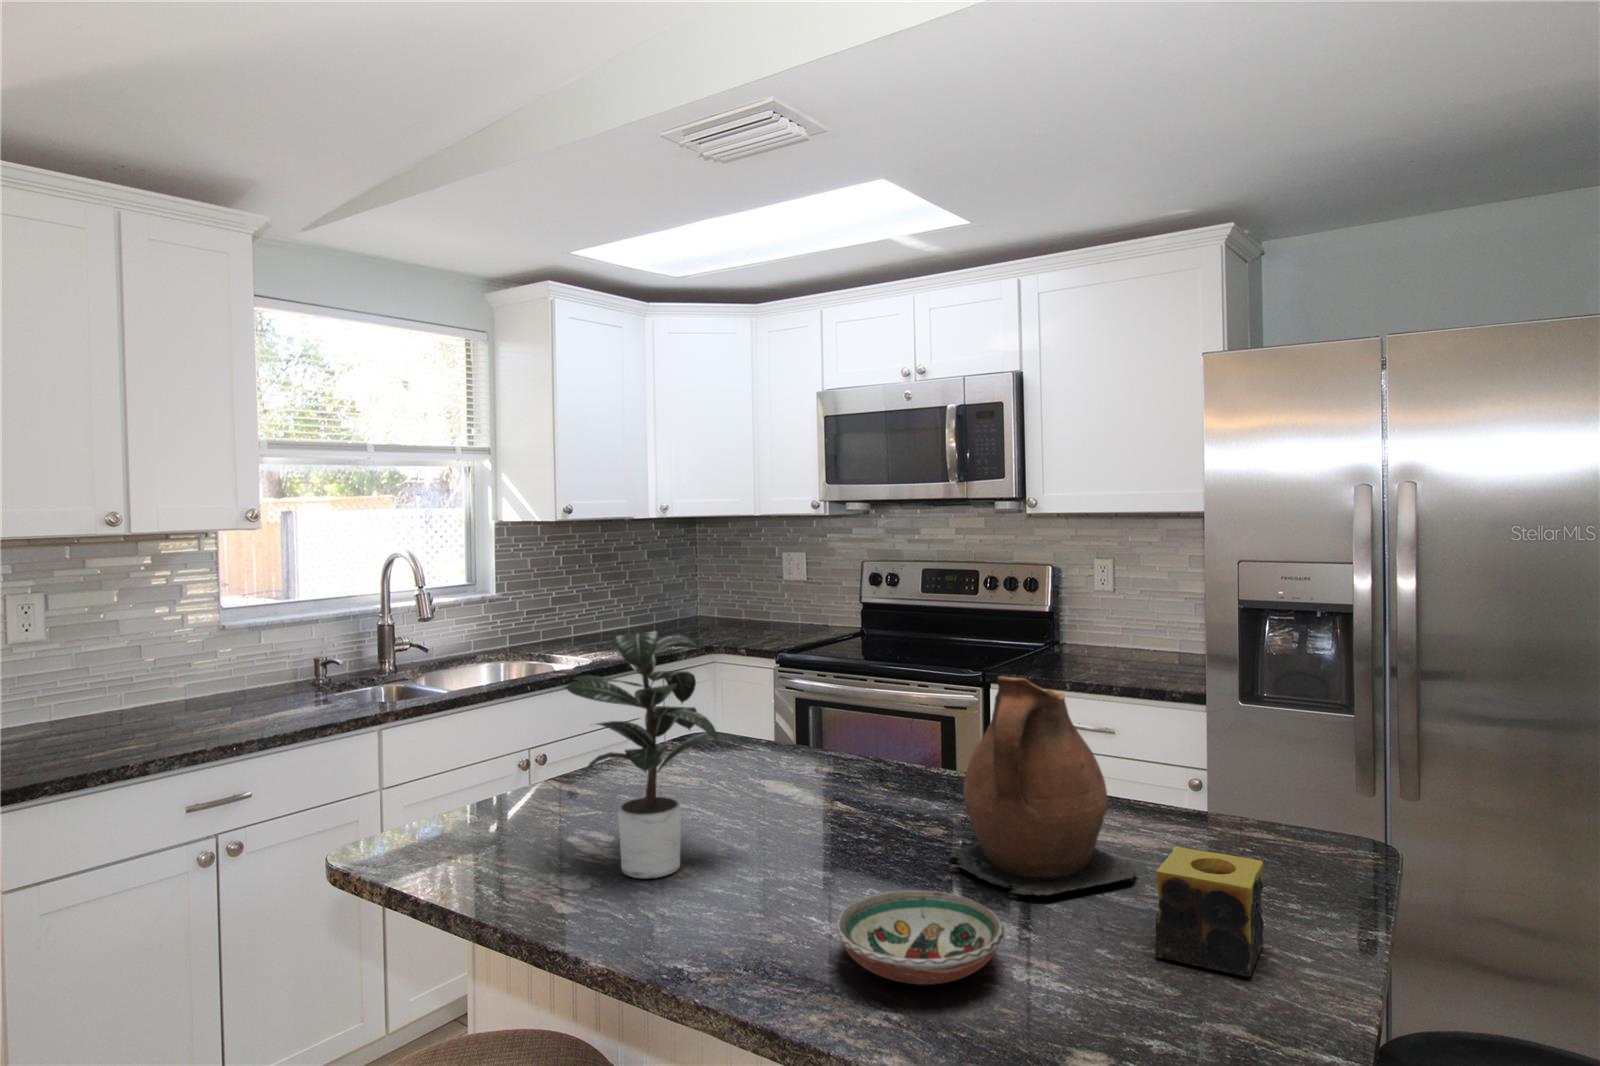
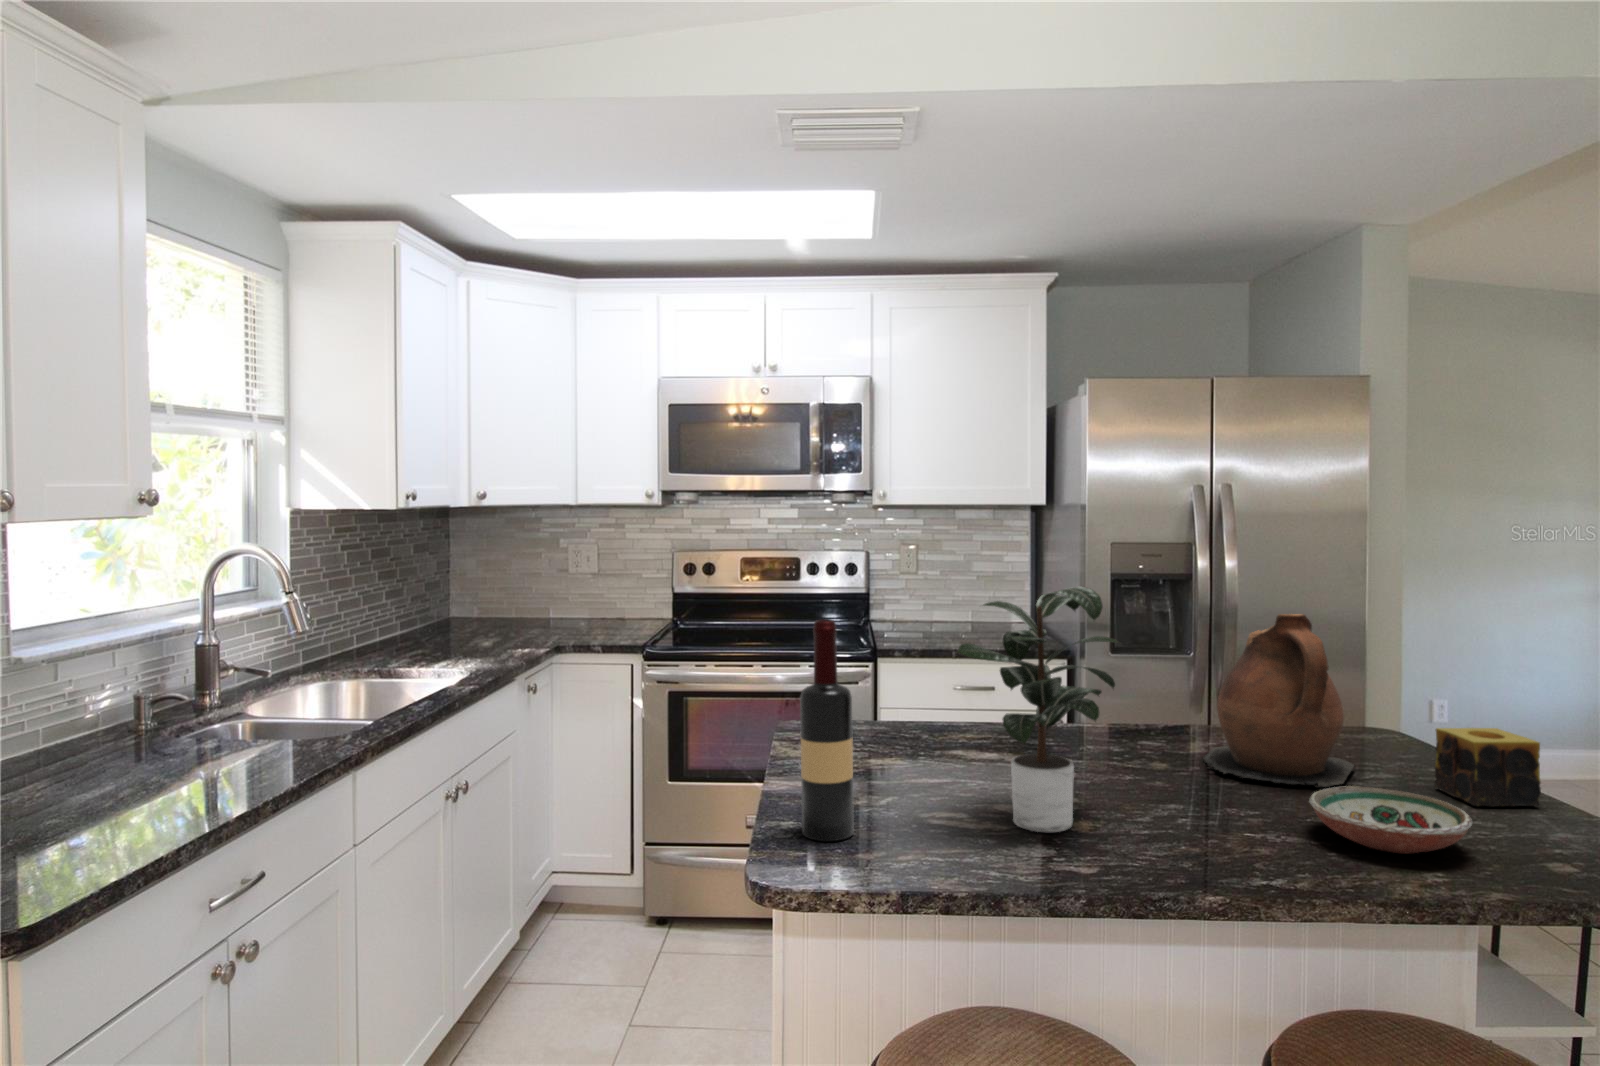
wine bottle: none [452,647,505,847] -> present [800,620,854,841]

